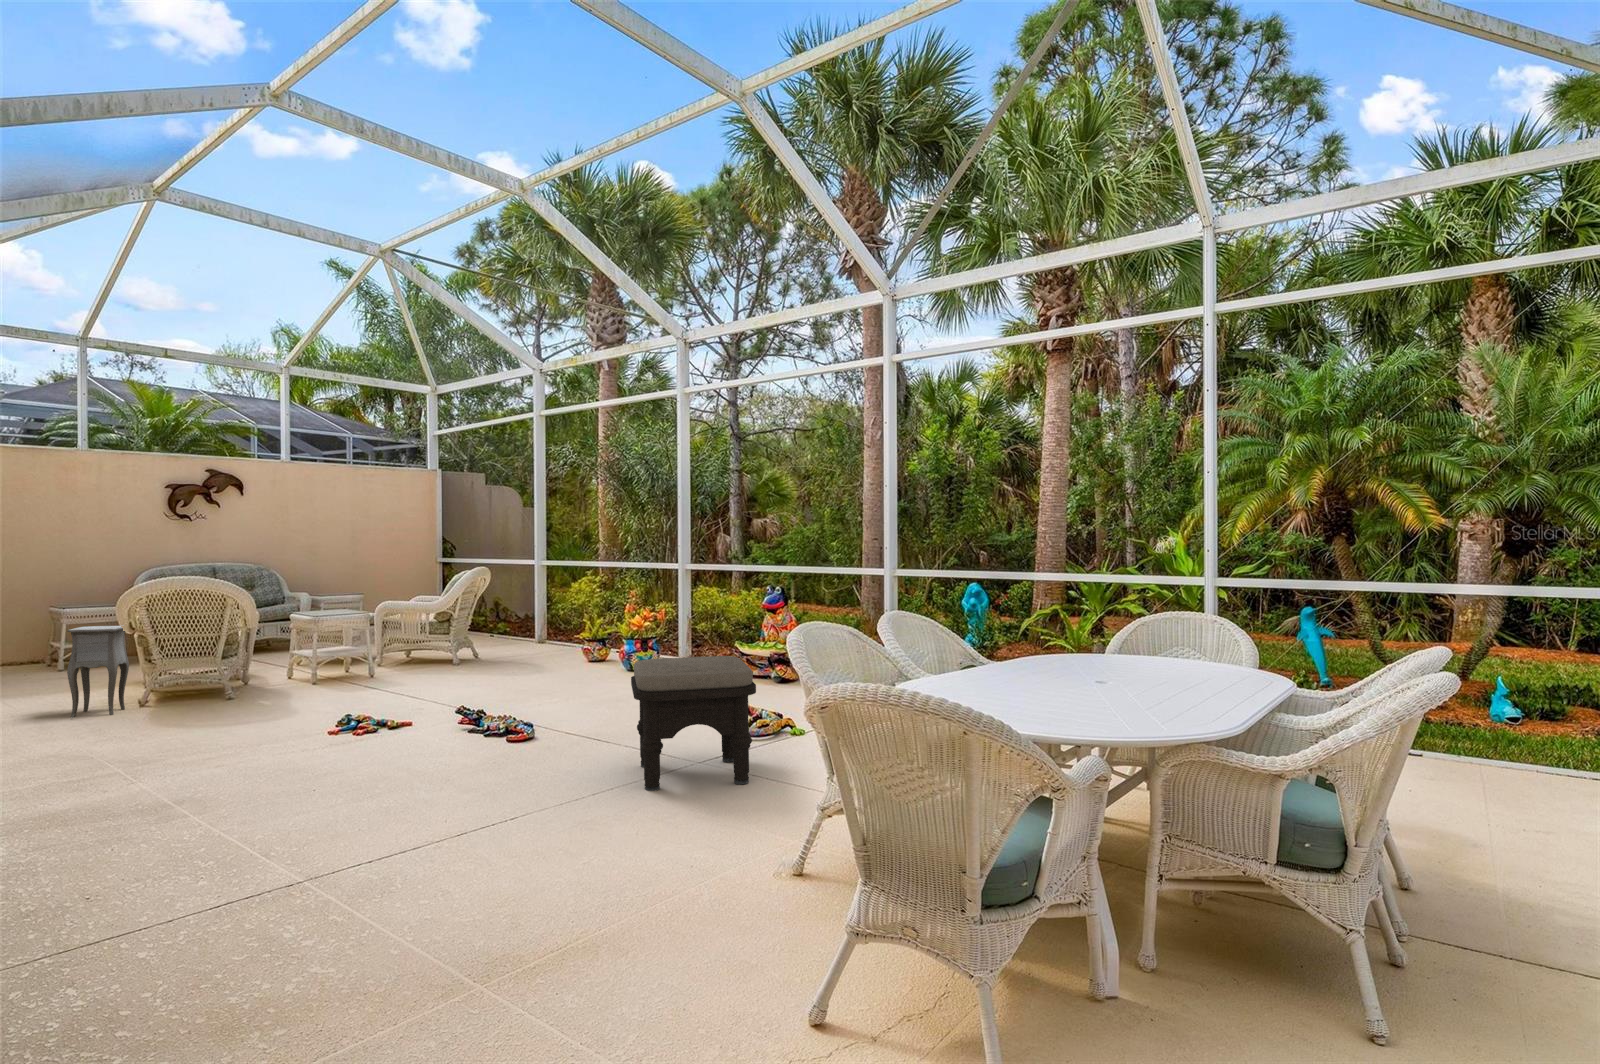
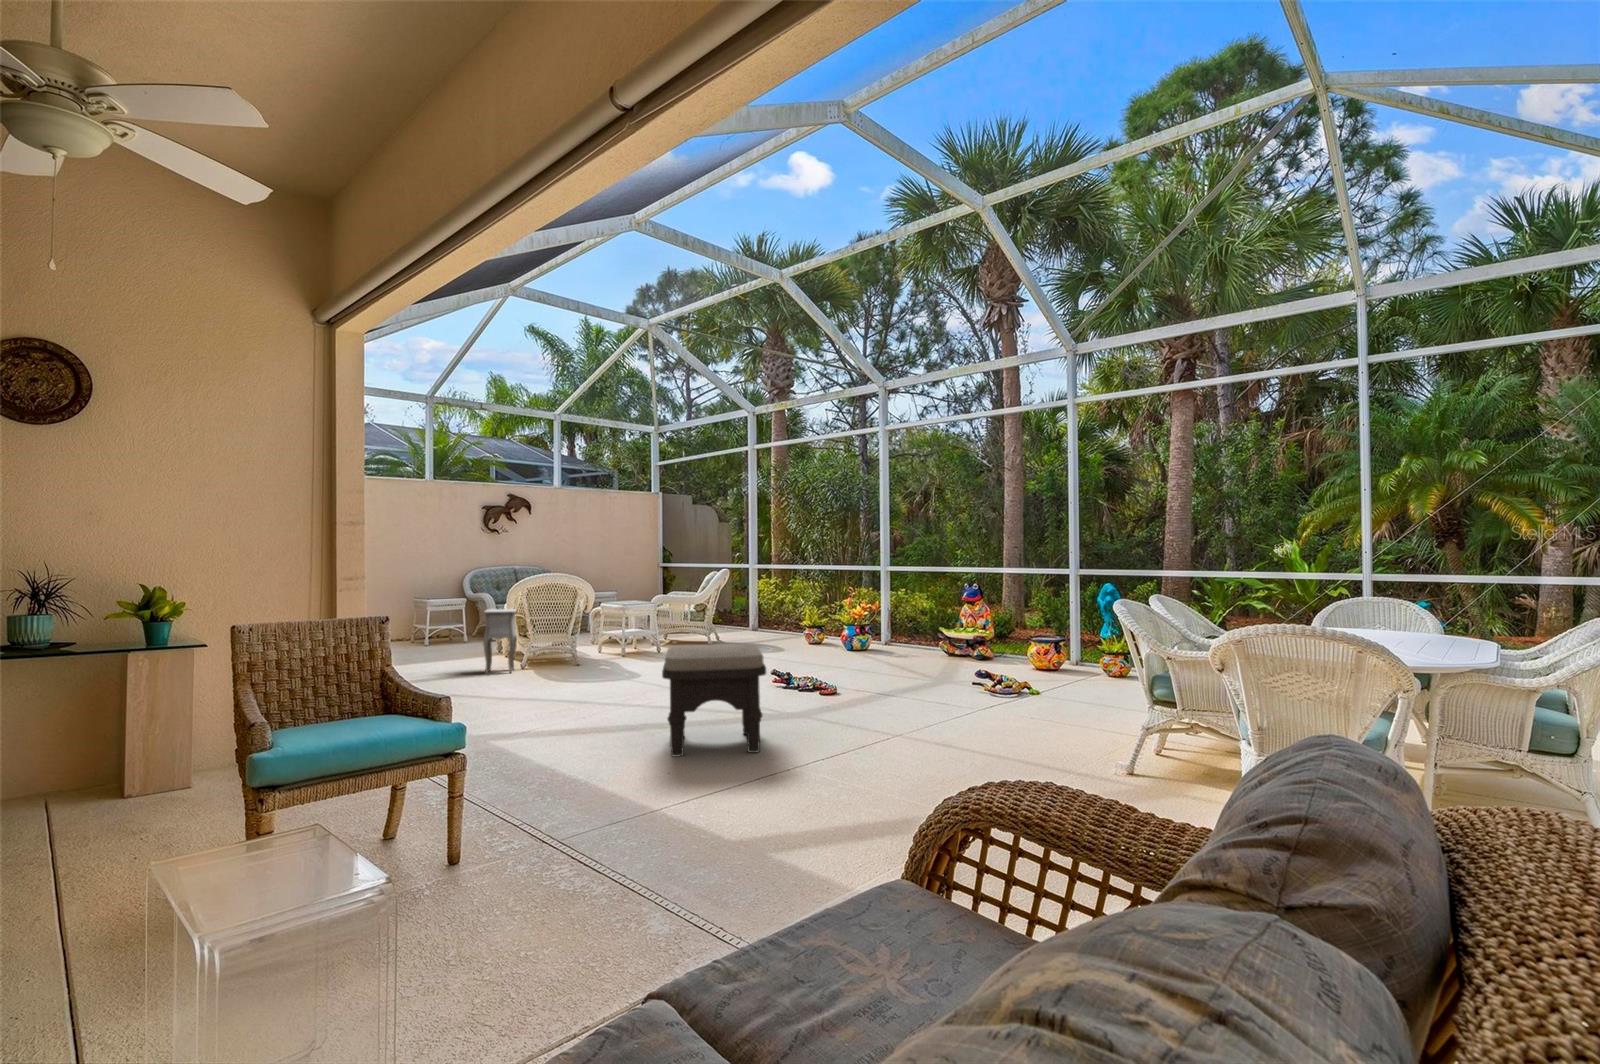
ottoman: present [631,656,756,791] -> present [662,644,766,757]

